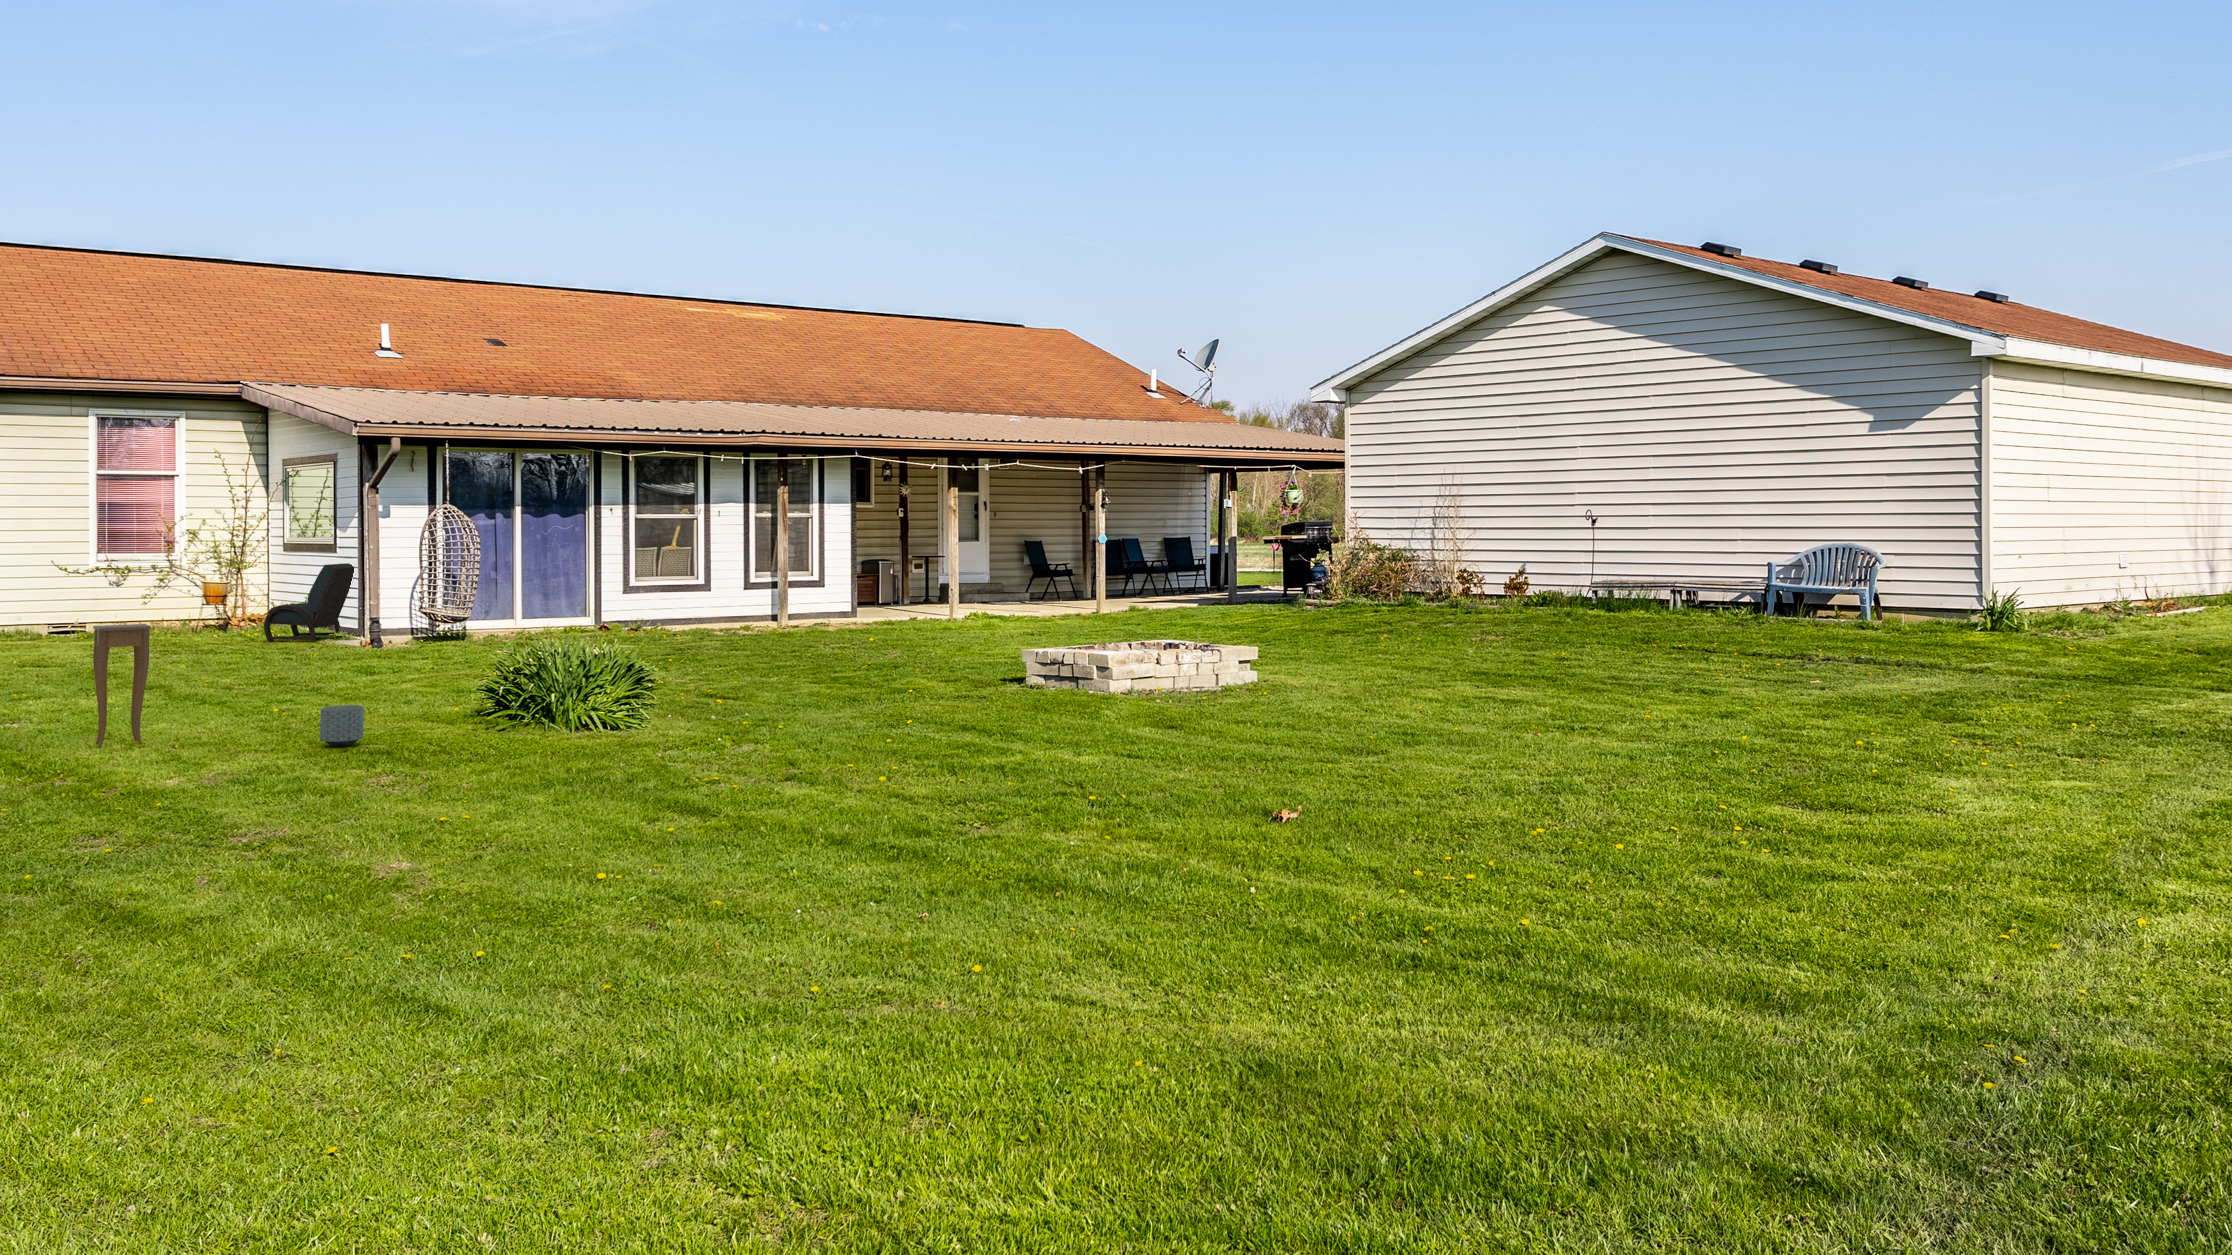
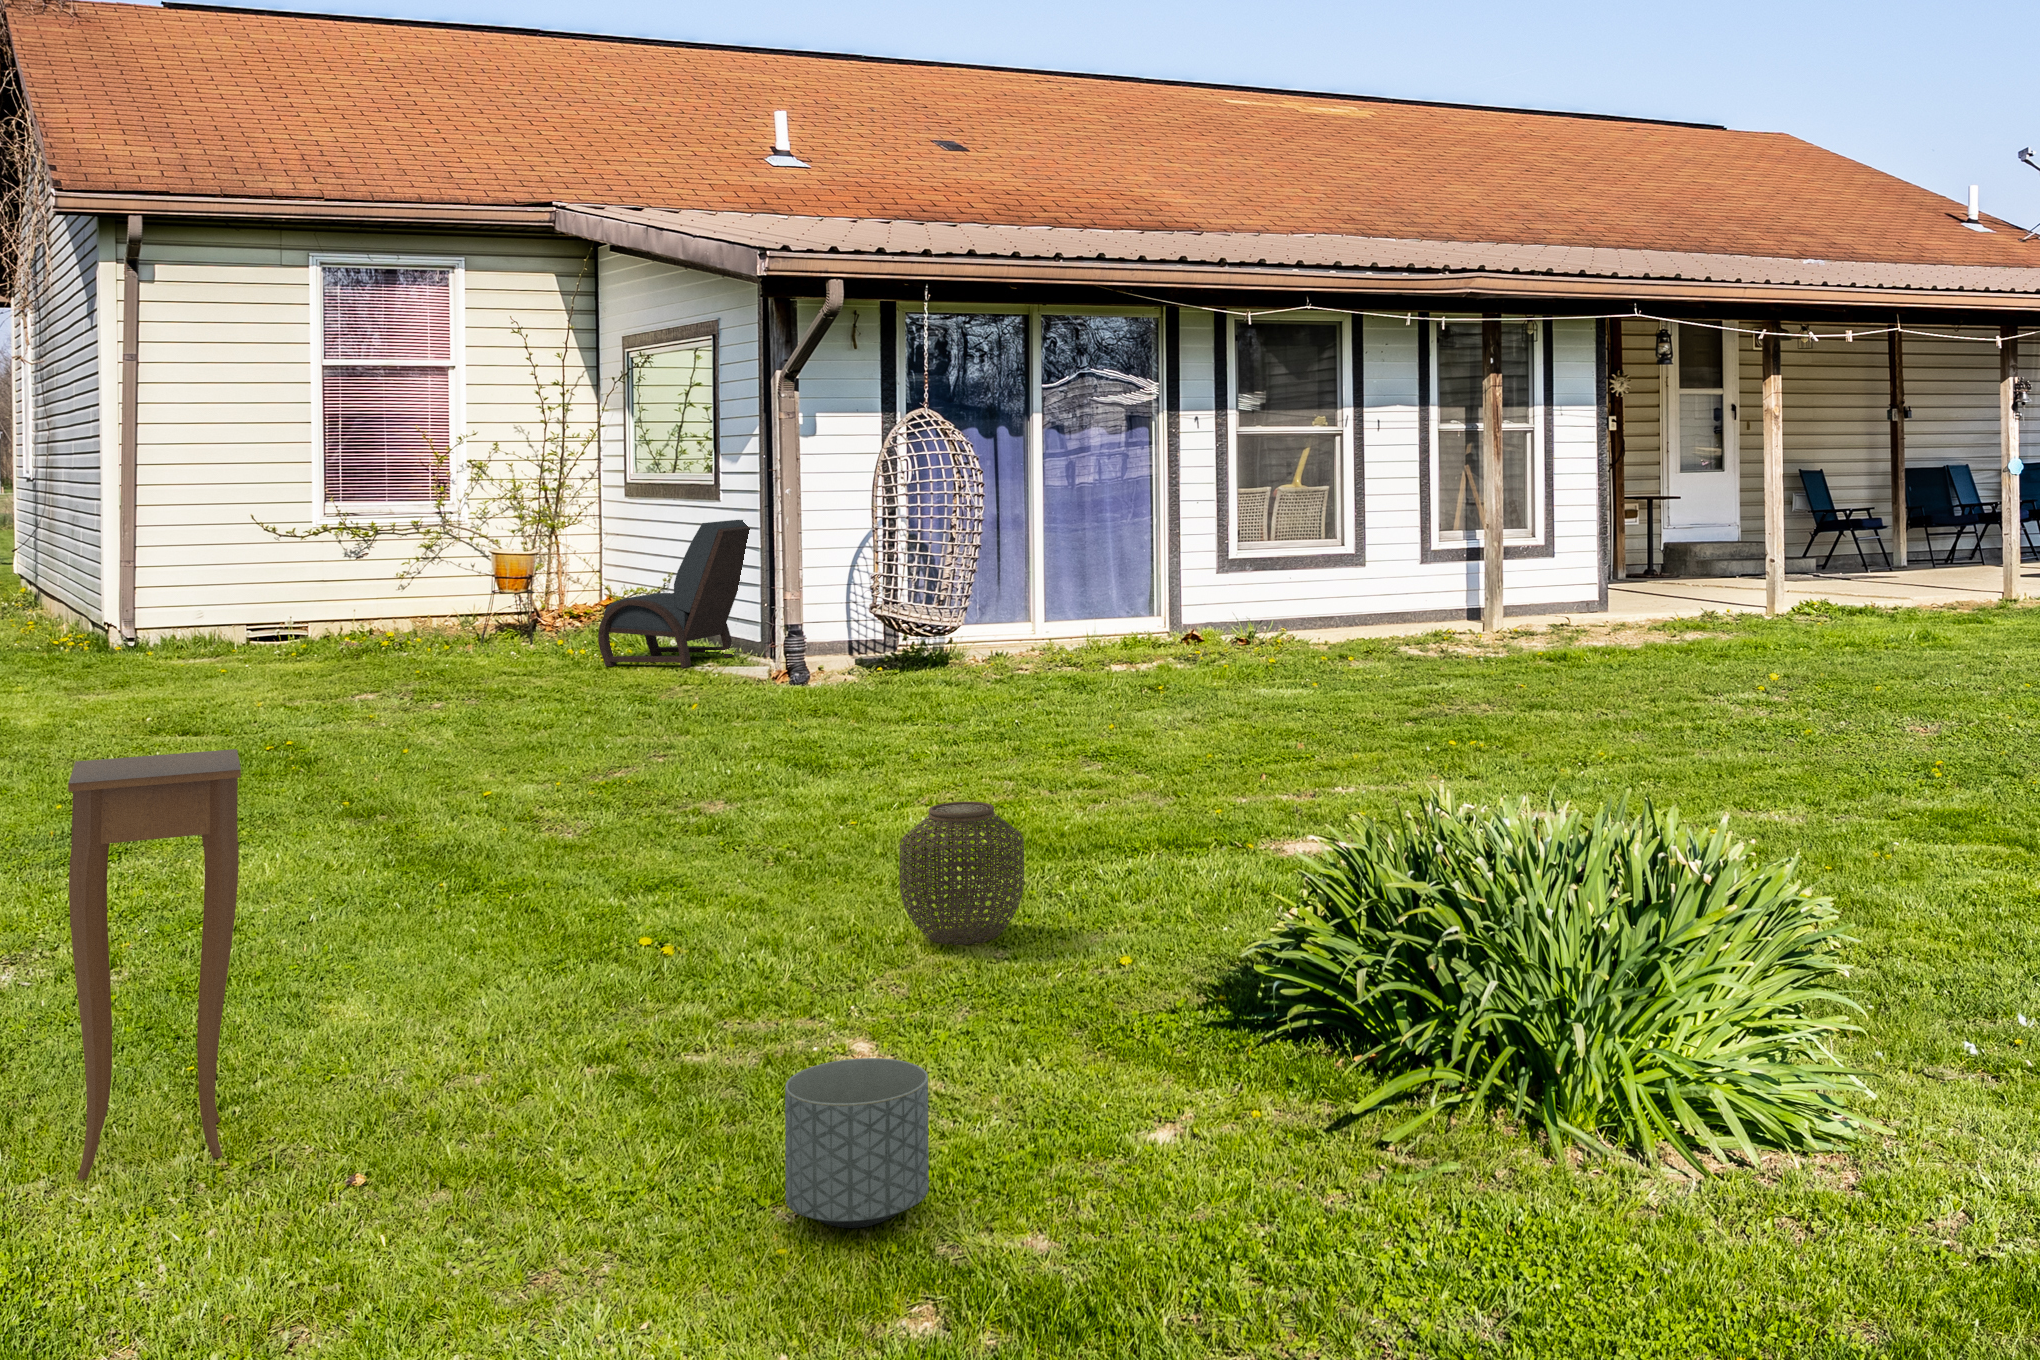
woven basket: none [382,659,431,709] -> present [899,802,1024,945]

